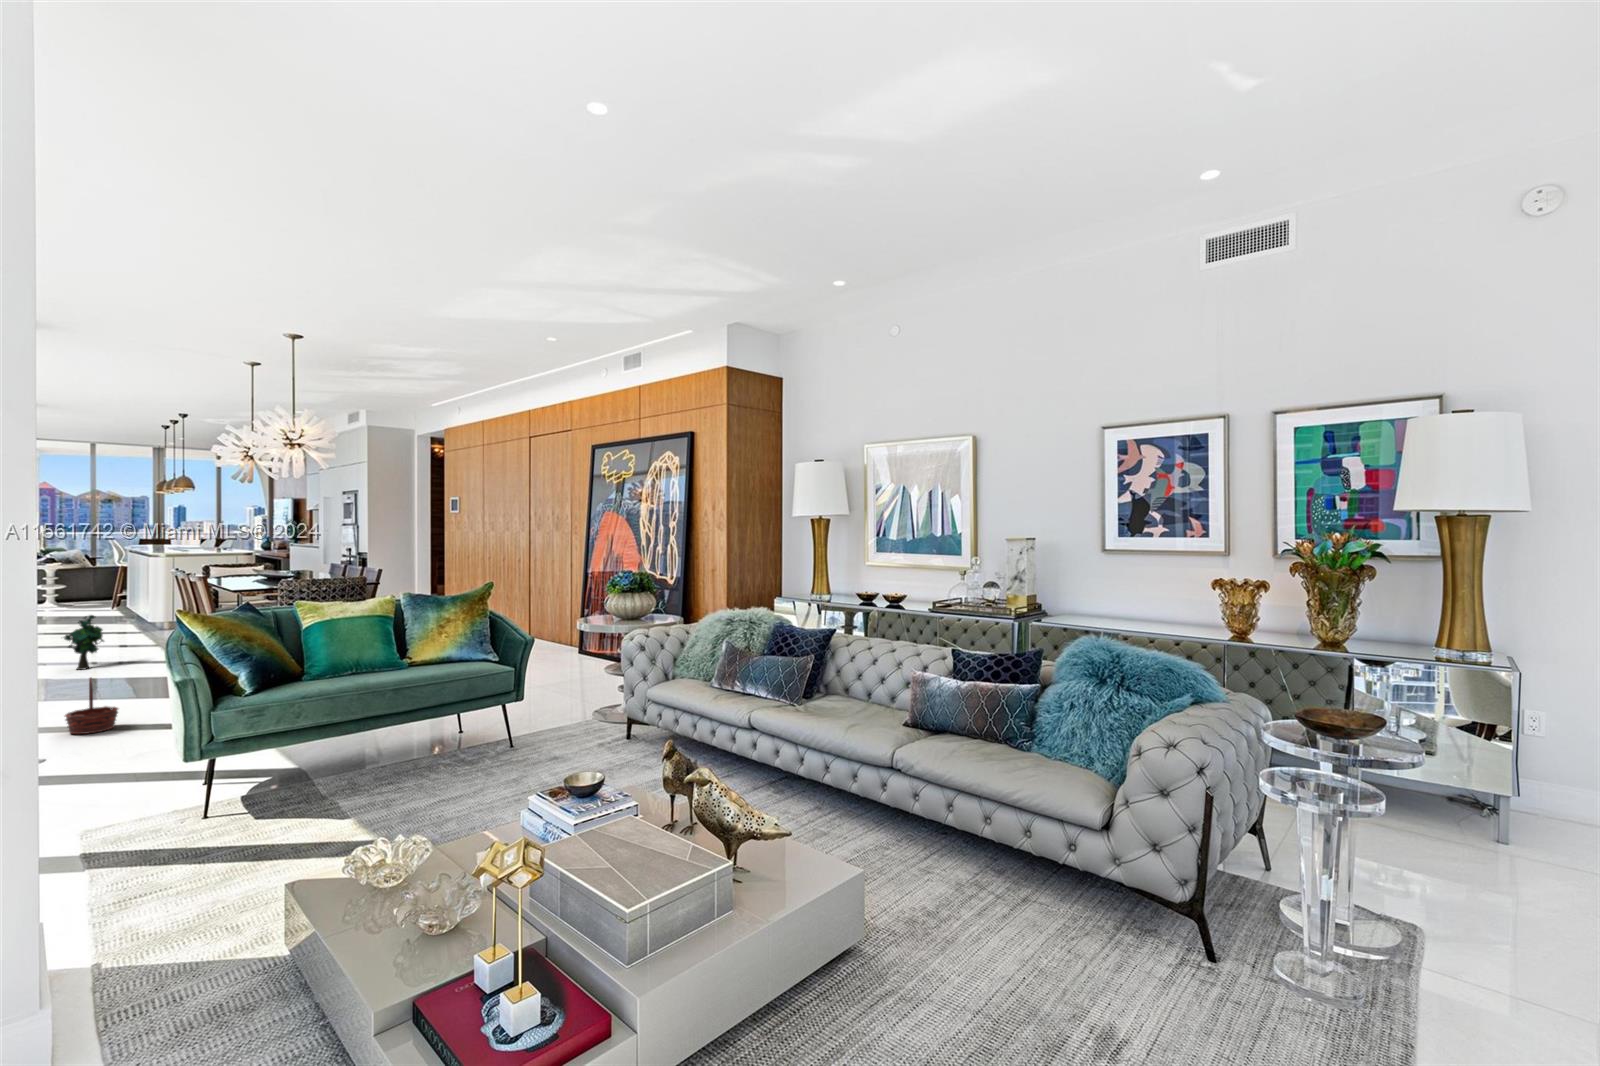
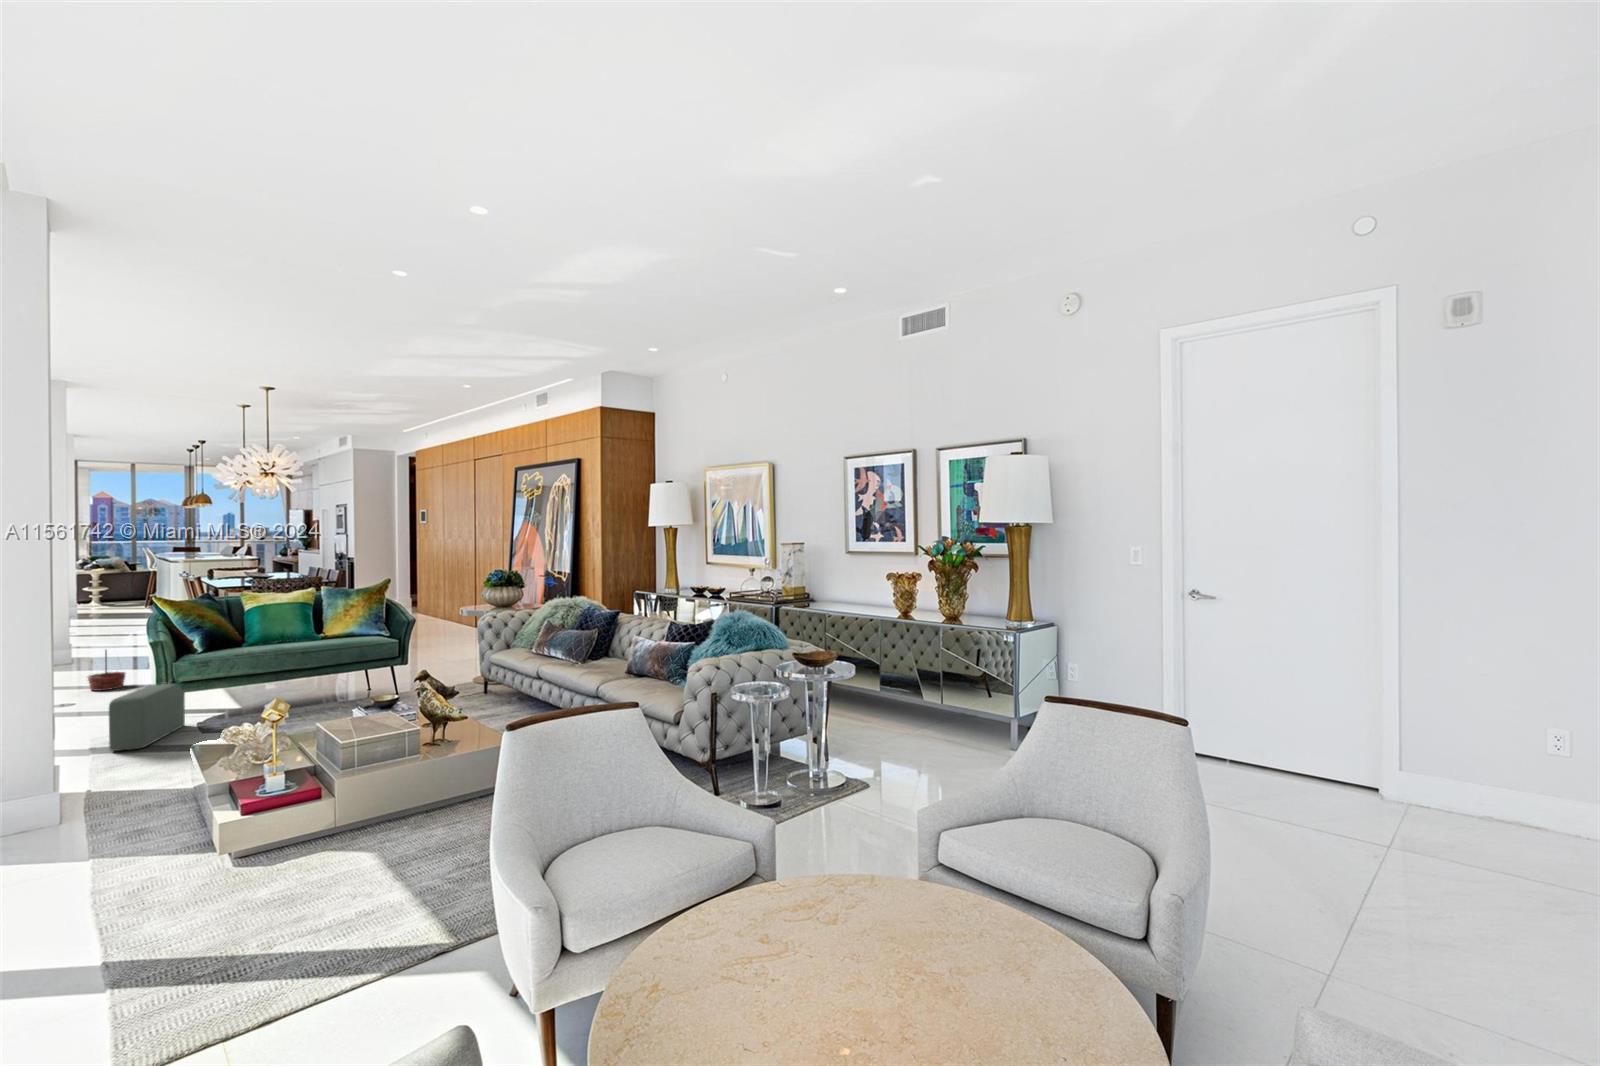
decorative plant: present [64,615,104,670] -> none [92,608,127,652]
pouf: none [122,737,226,856] -> present [109,684,185,751]

